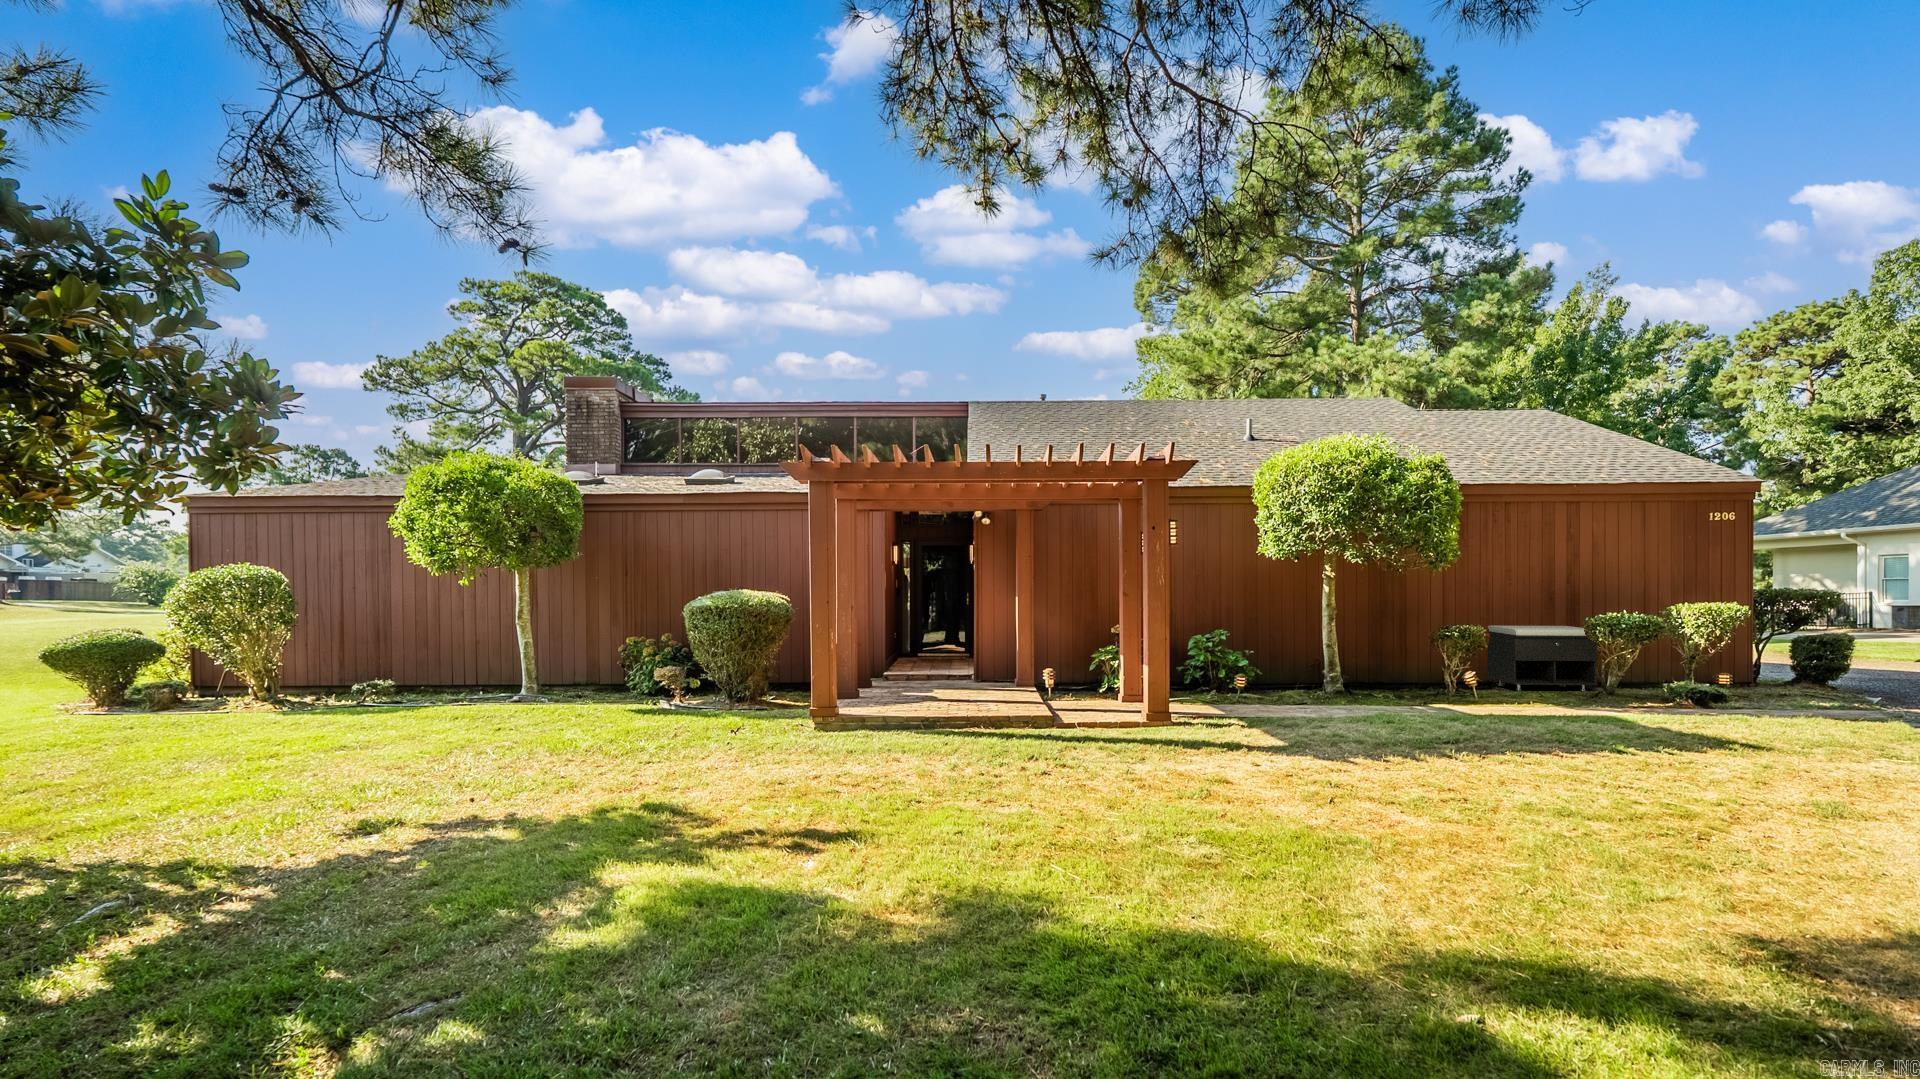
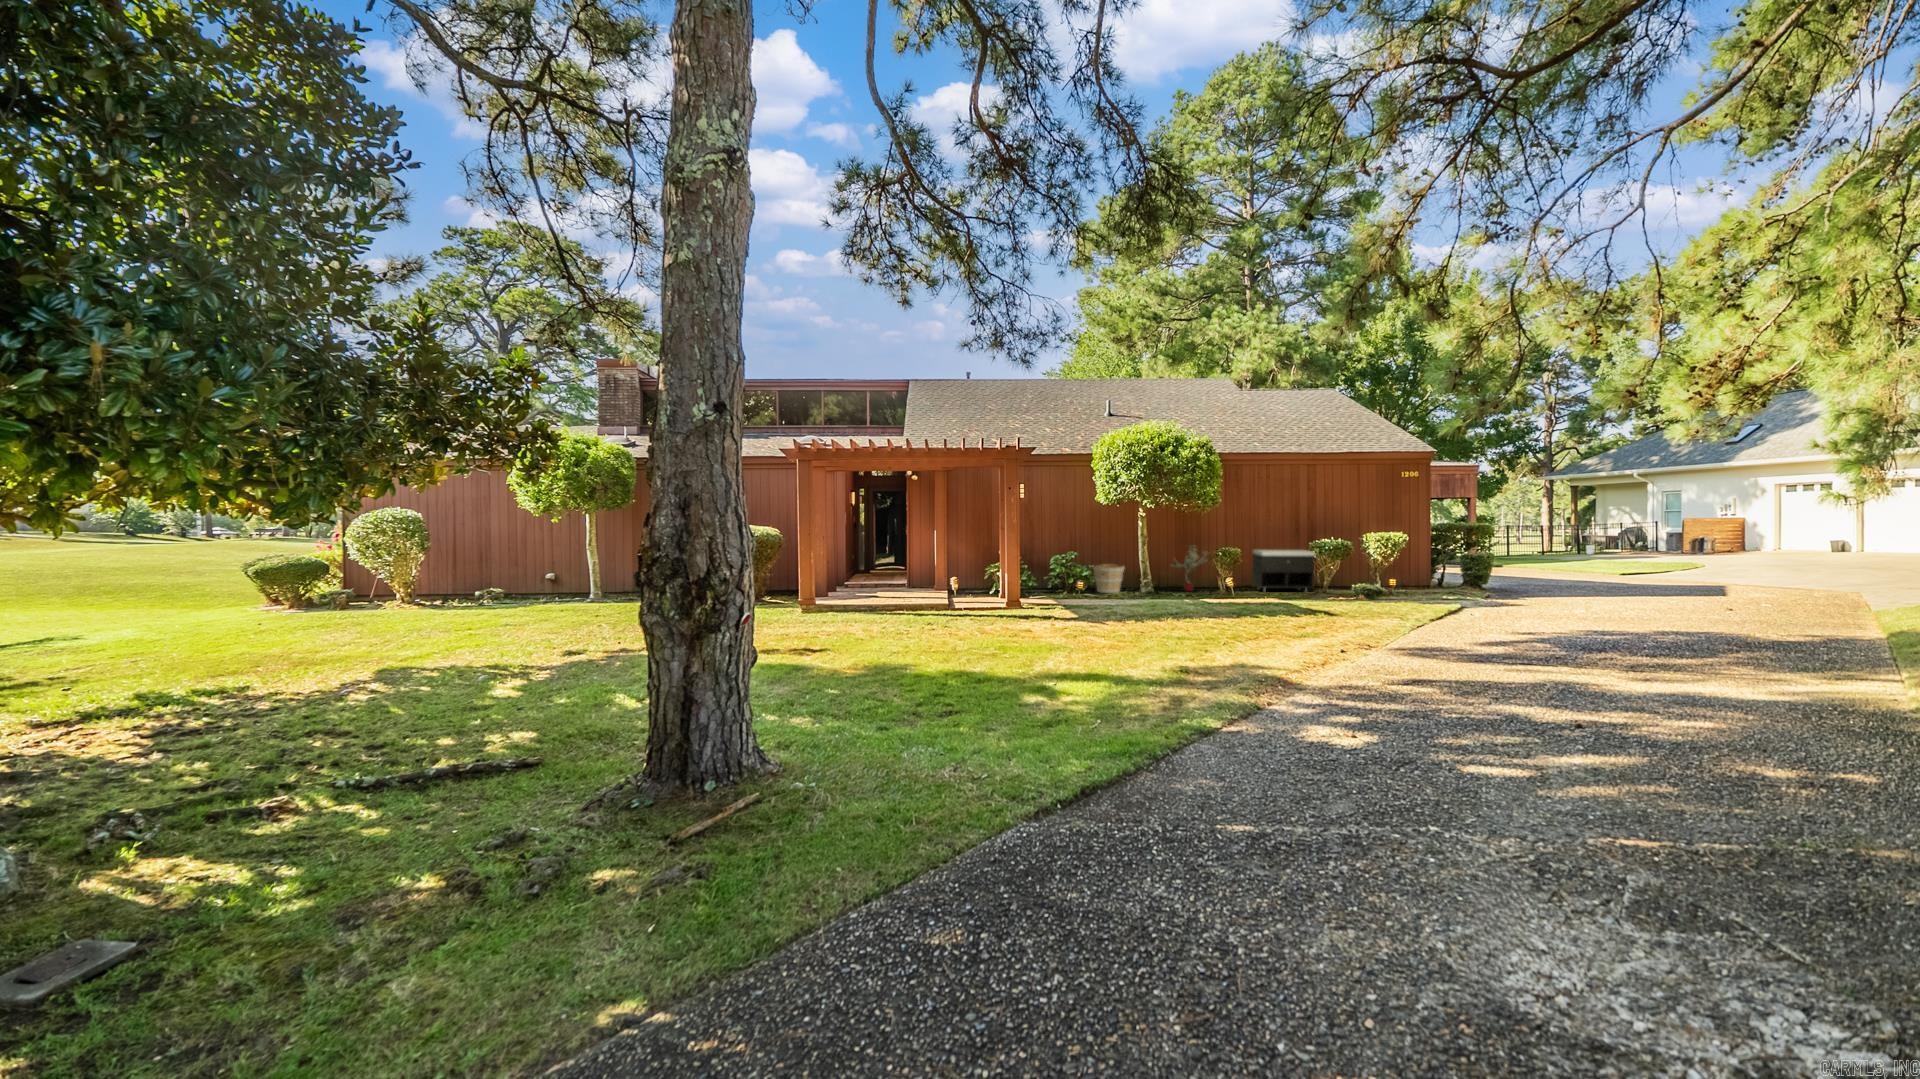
potted tree: none [1368,618,1429,689] -> present [1173,547,1207,591]
wooden bucket: none [1253,647,1304,692] -> present [1093,564,1124,593]

